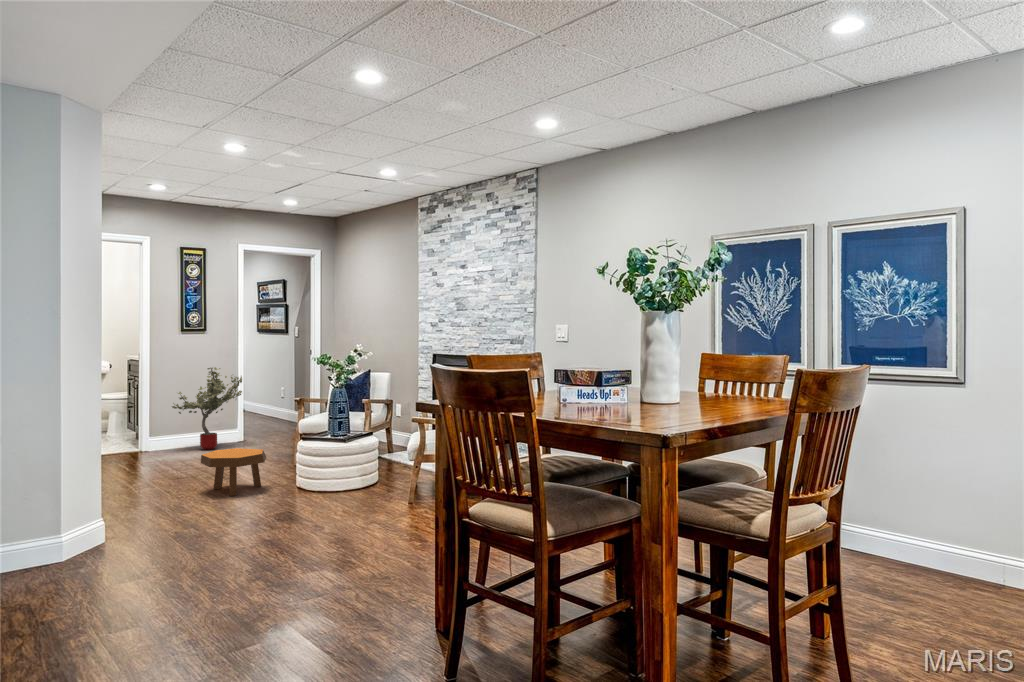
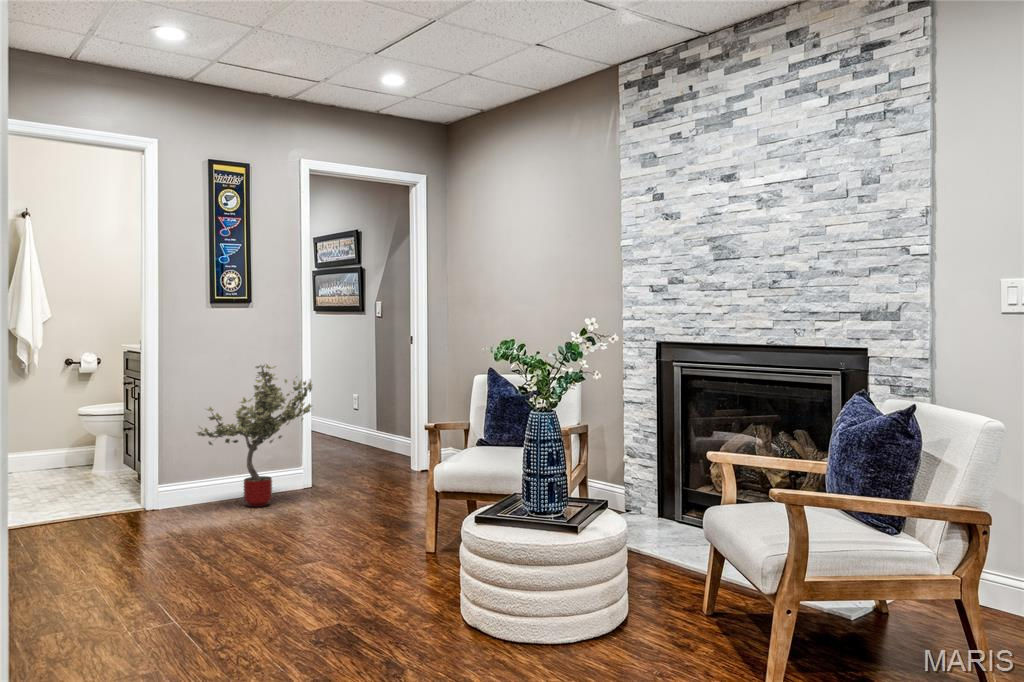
footstool: present [201,448,266,496] -> none [269,530,402,647]

